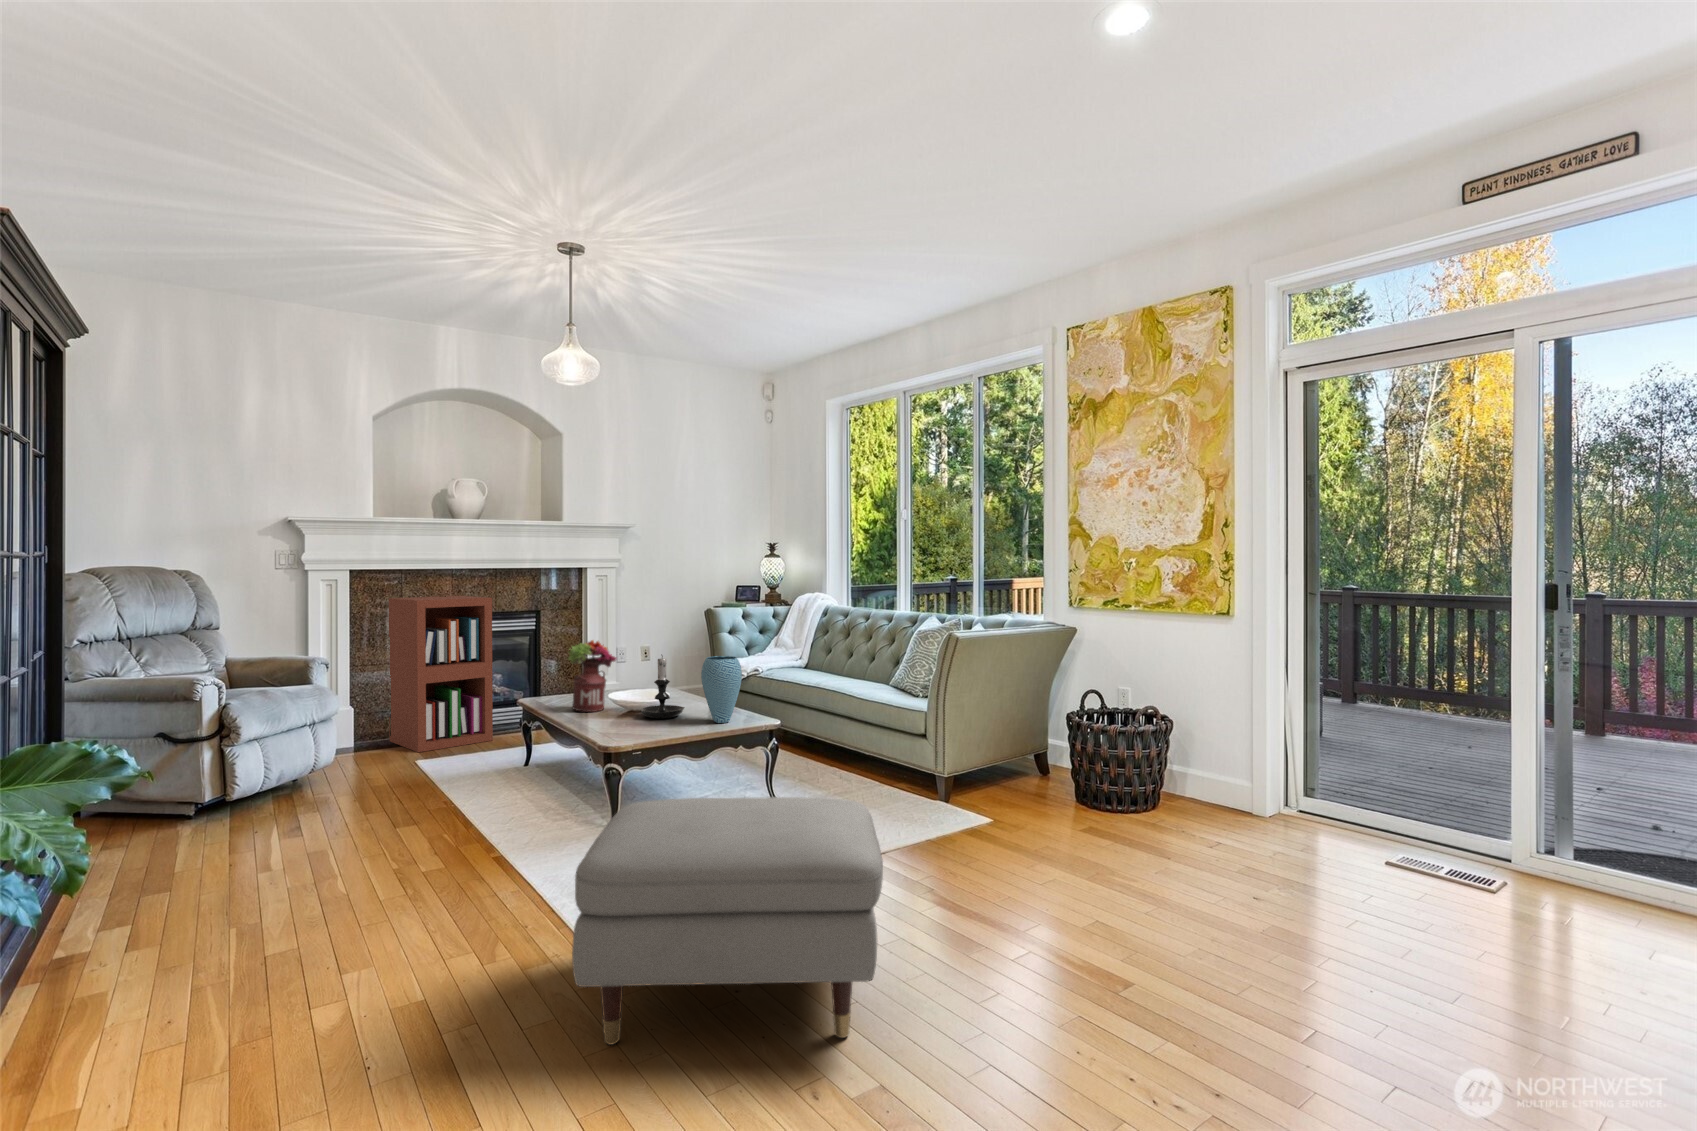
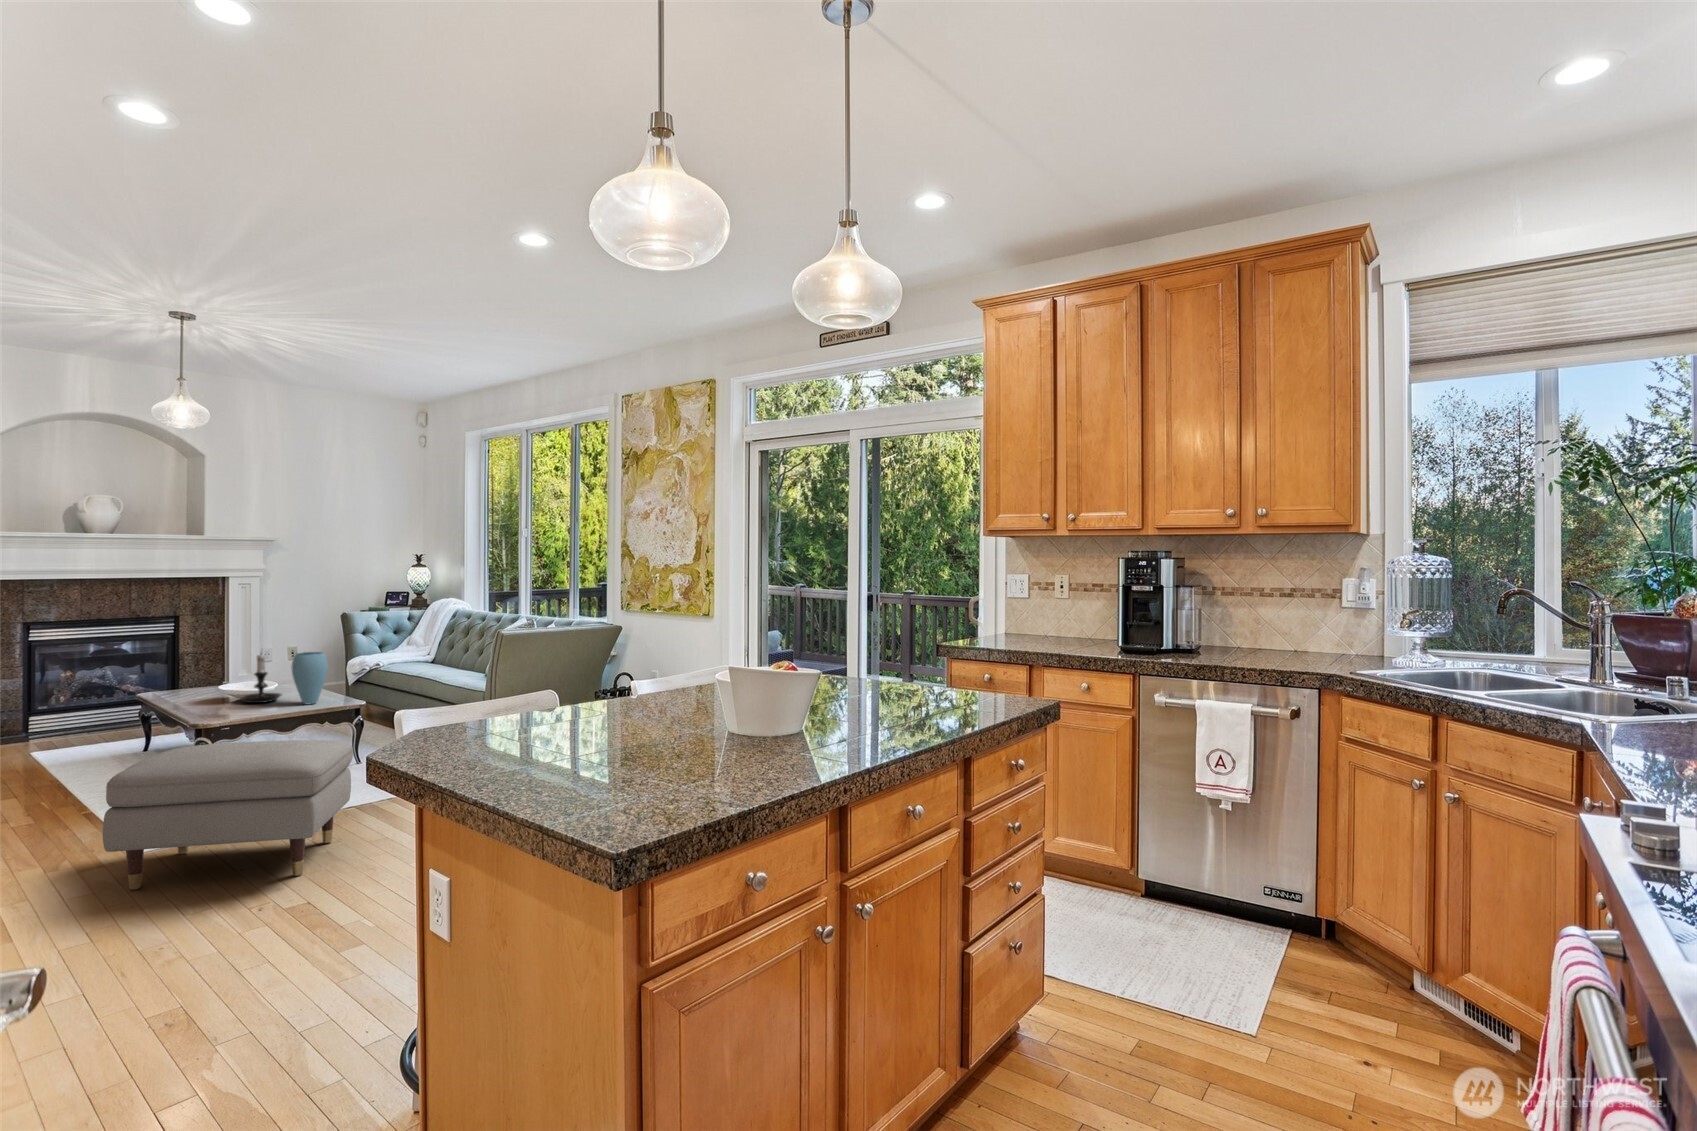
bookshelf: present [389,596,493,752] -> none [9,604,120,745]
flower arrangement: present [568,640,617,712] -> none [175,641,225,700]

